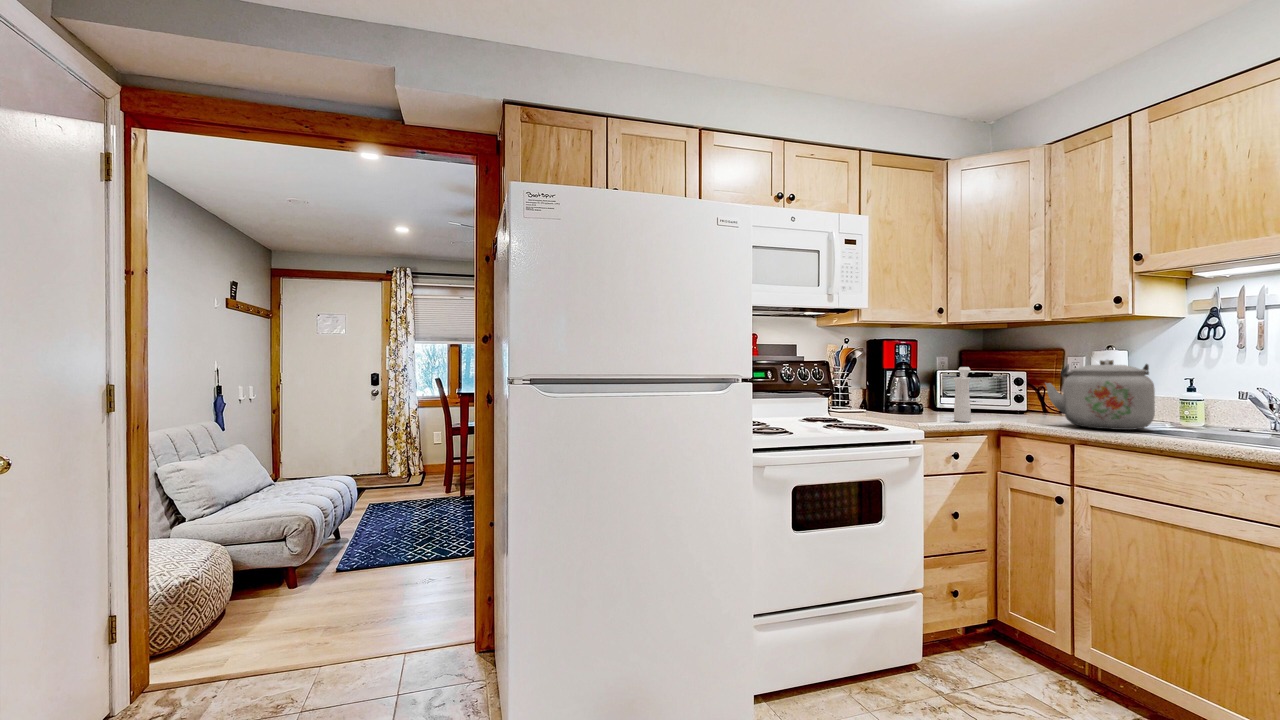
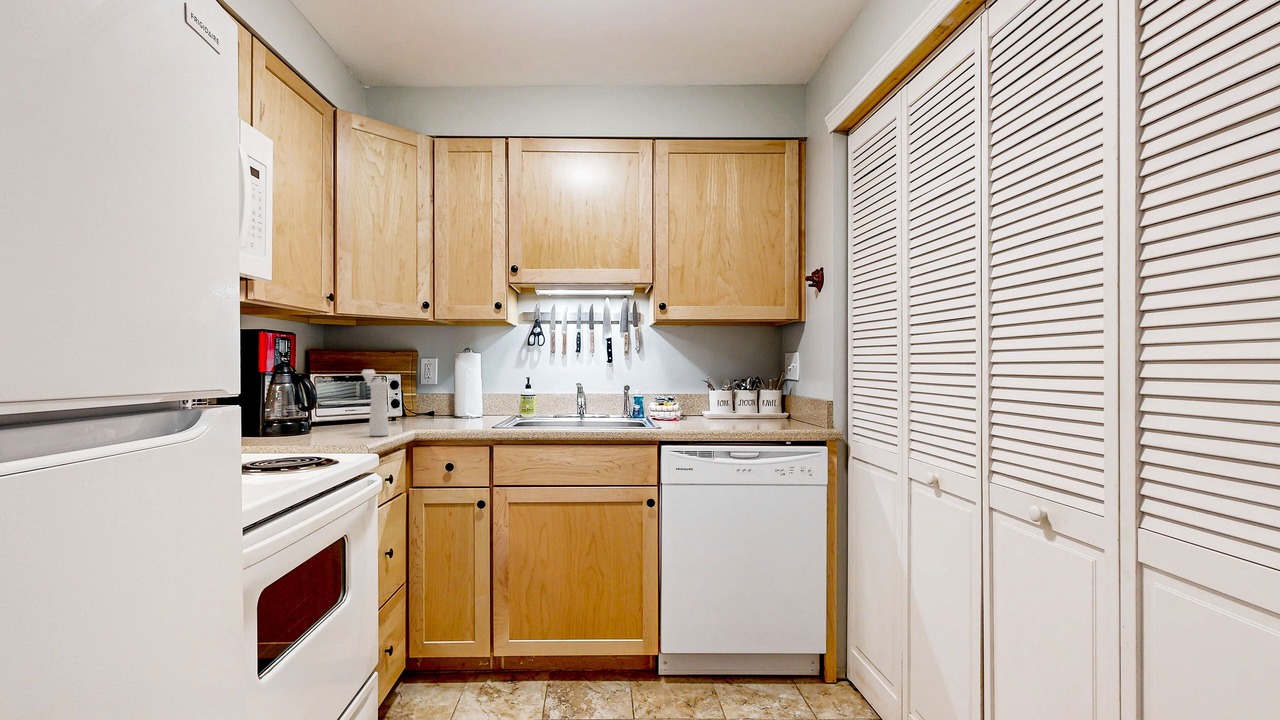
kettle: present [1046,360,1155,430] -> none [455,361,533,427]

